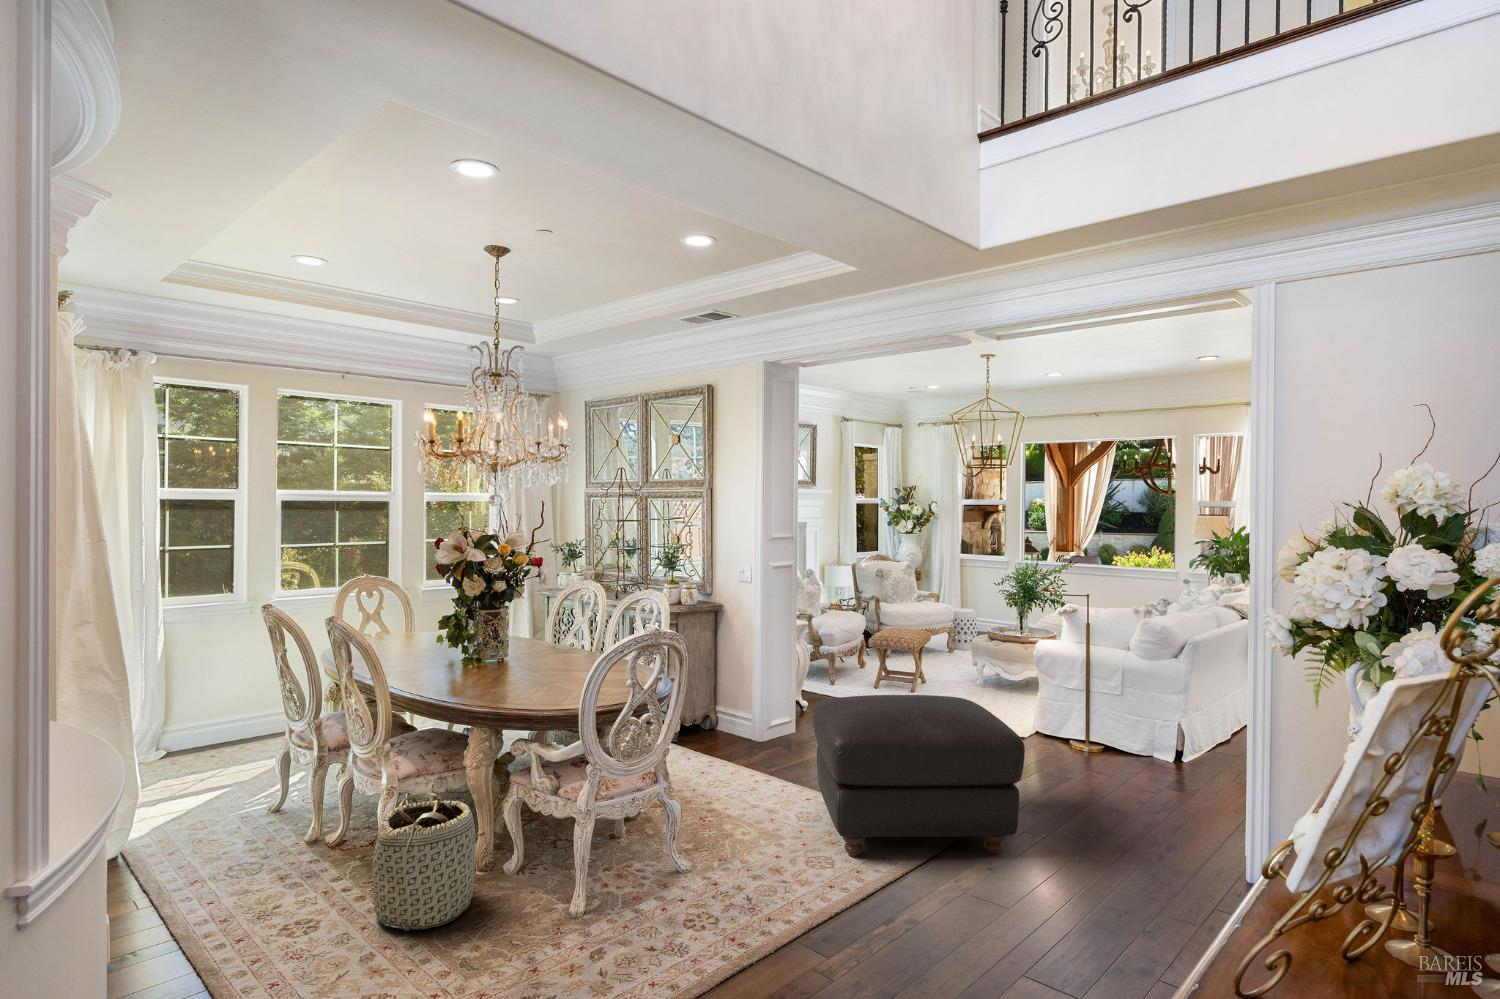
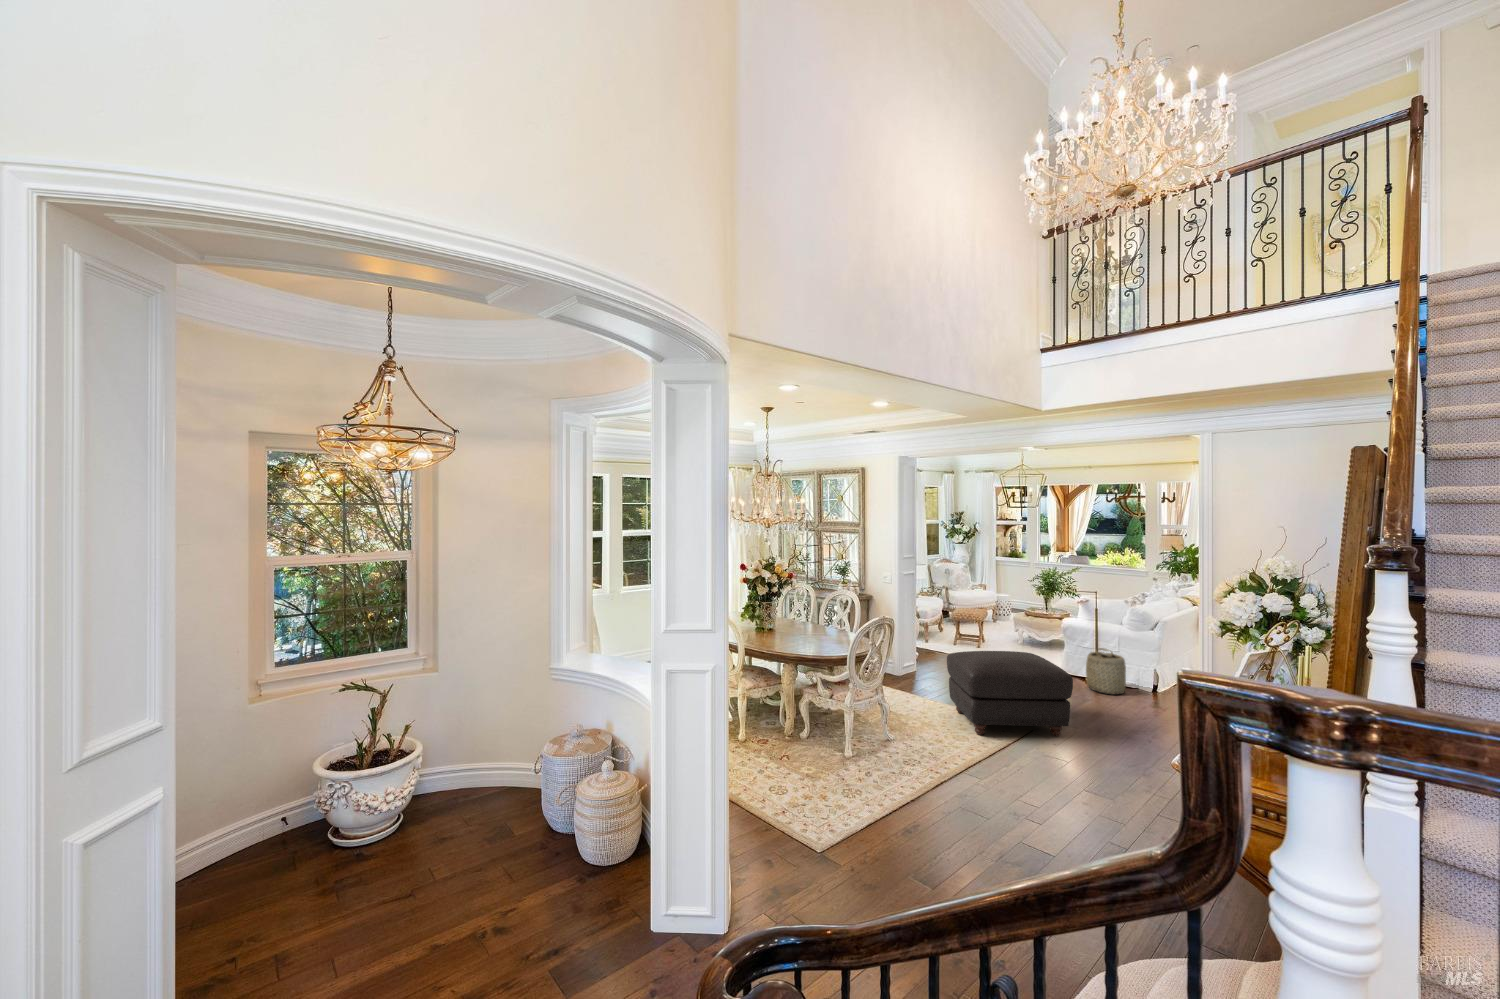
basket: present [373,792,475,931] -> present [1086,648,1126,695]

